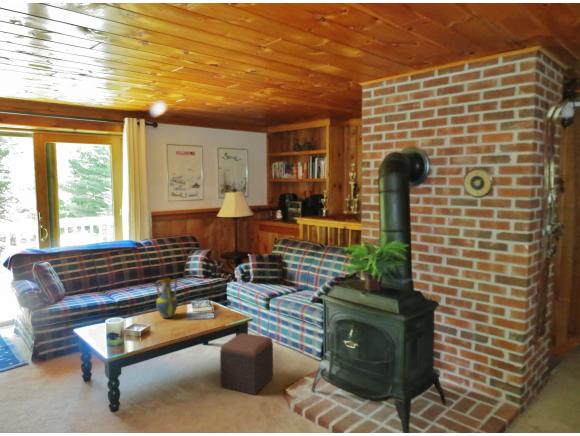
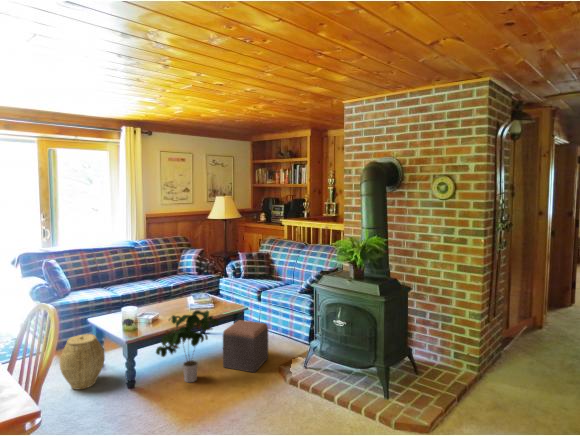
vase: present [156,278,178,318] -> none [161,273,181,309]
potted plant: none [141,323,215,405] -> present [156,310,218,382]
woven basket: none [37,348,88,410] -> present [60,334,105,389]

